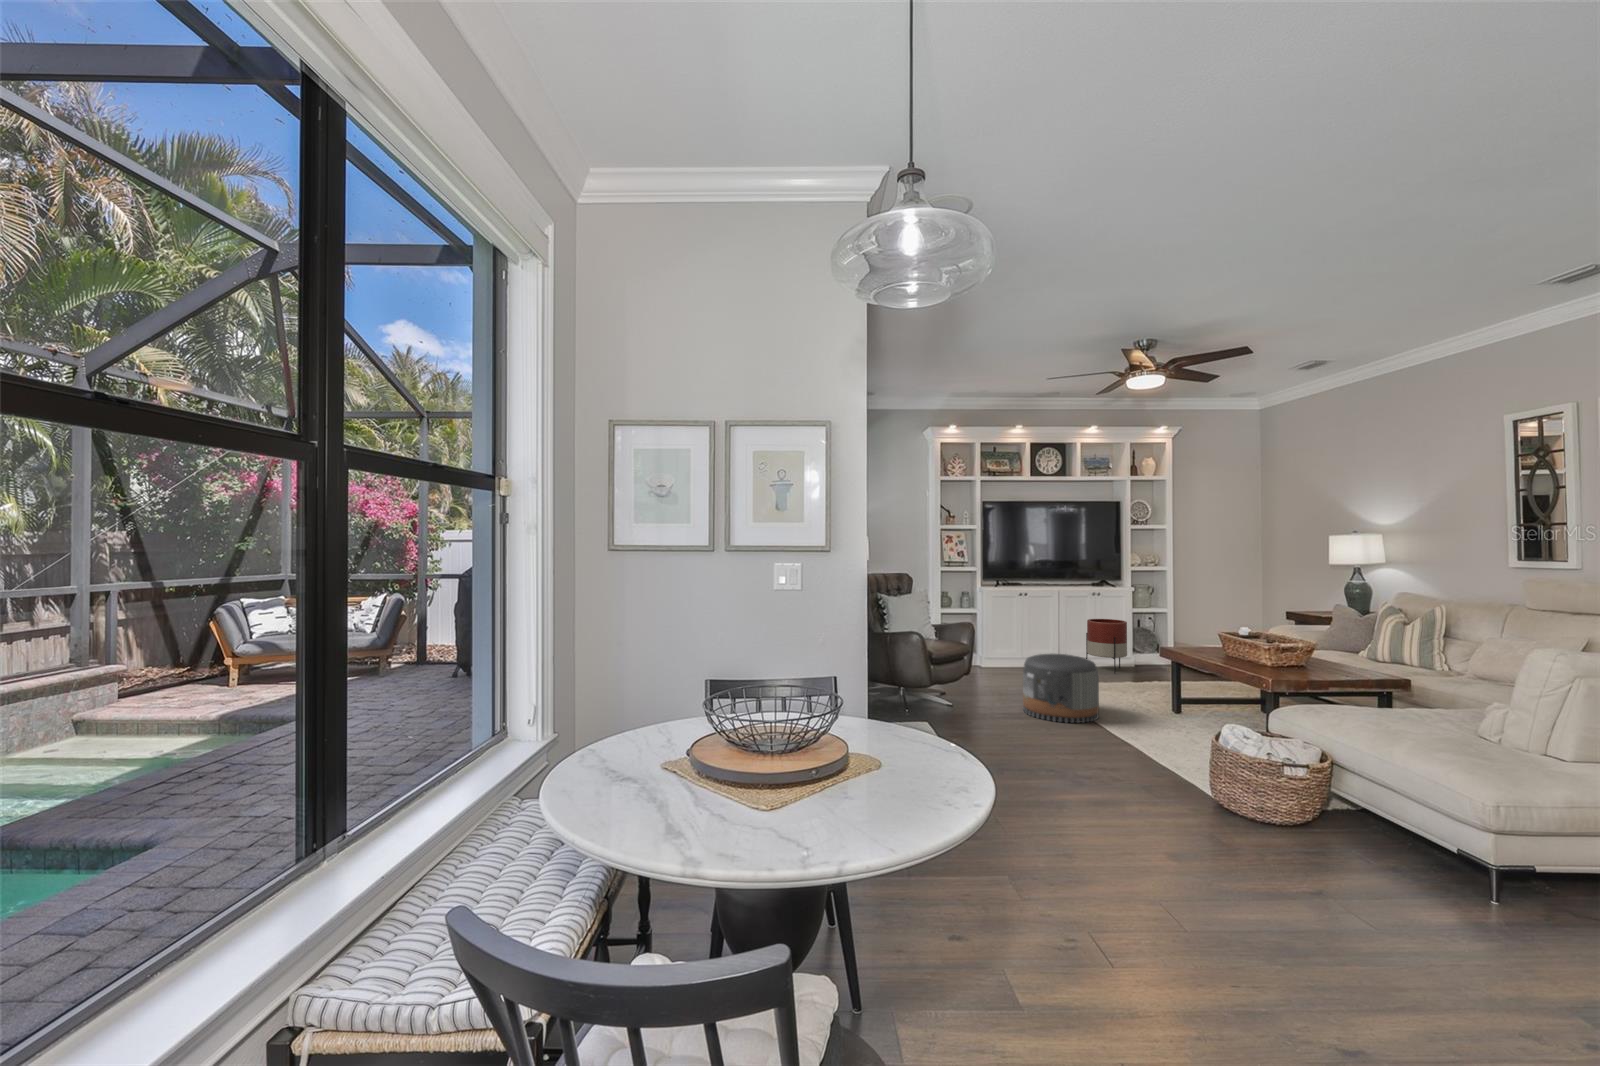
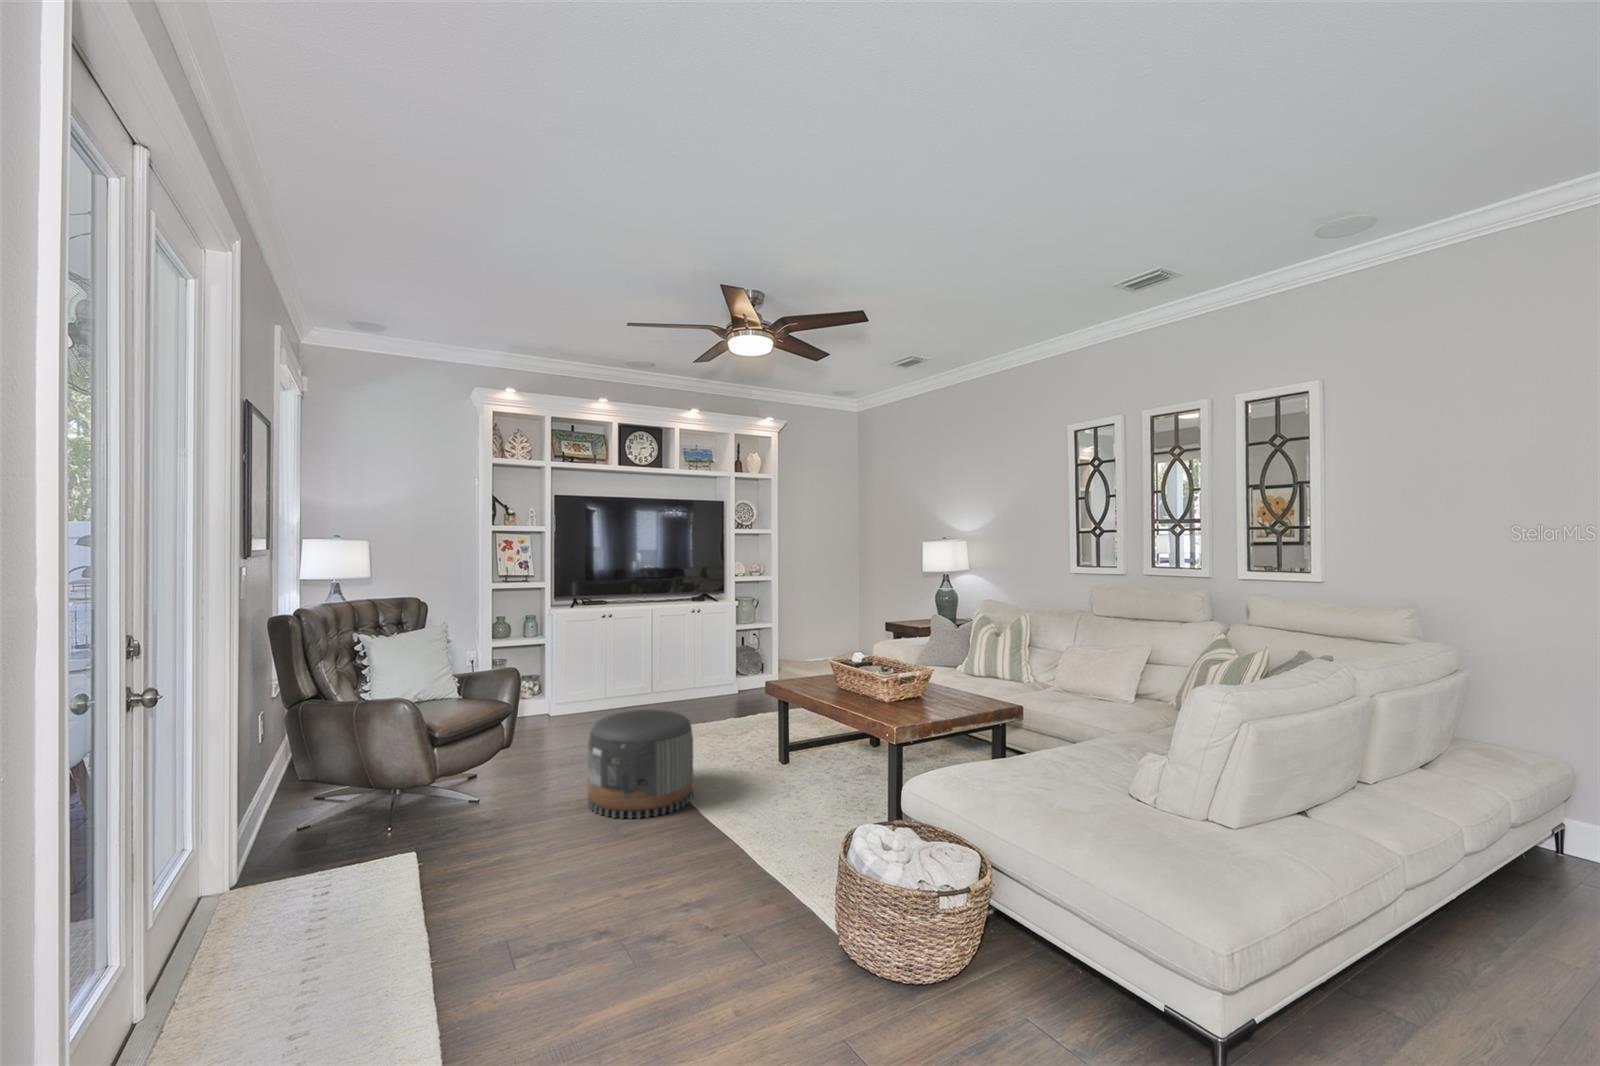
planter: present [1086,619,1127,673] -> none [686,644,732,713]

